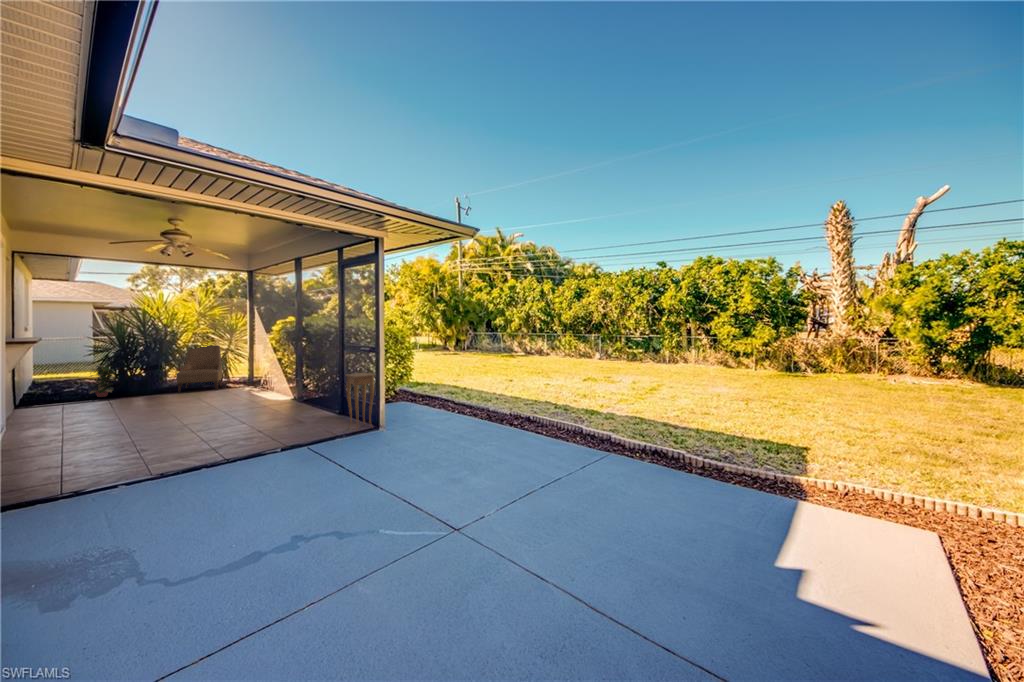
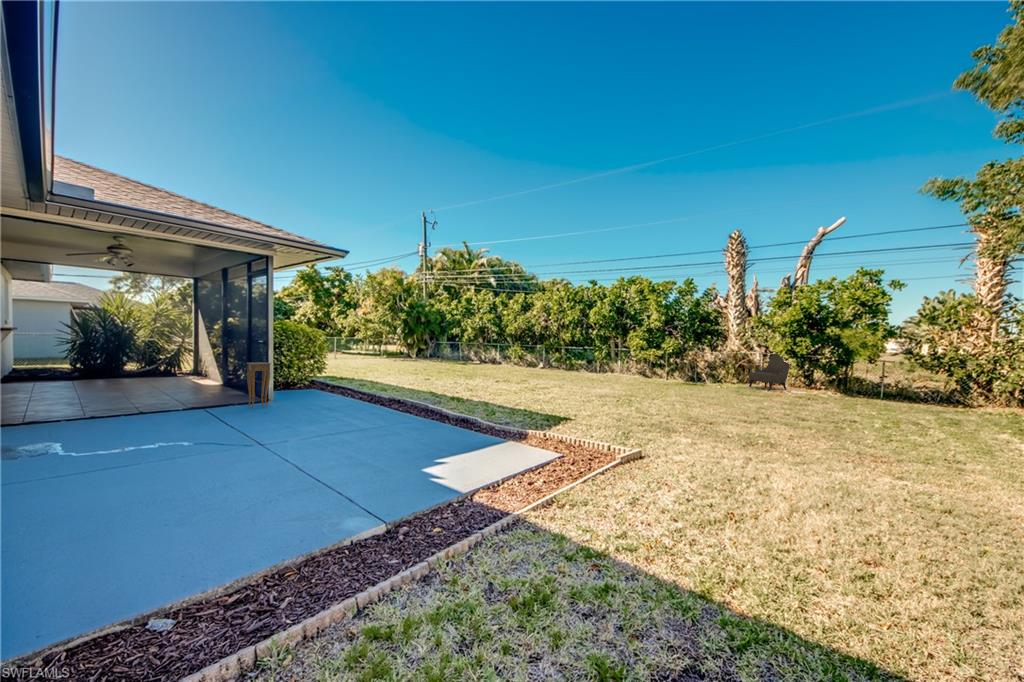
chair: present [176,345,222,393] -> present [749,355,789,390]
decorative plant: present [90,365,115,397] -> none [47,355,76,382]

